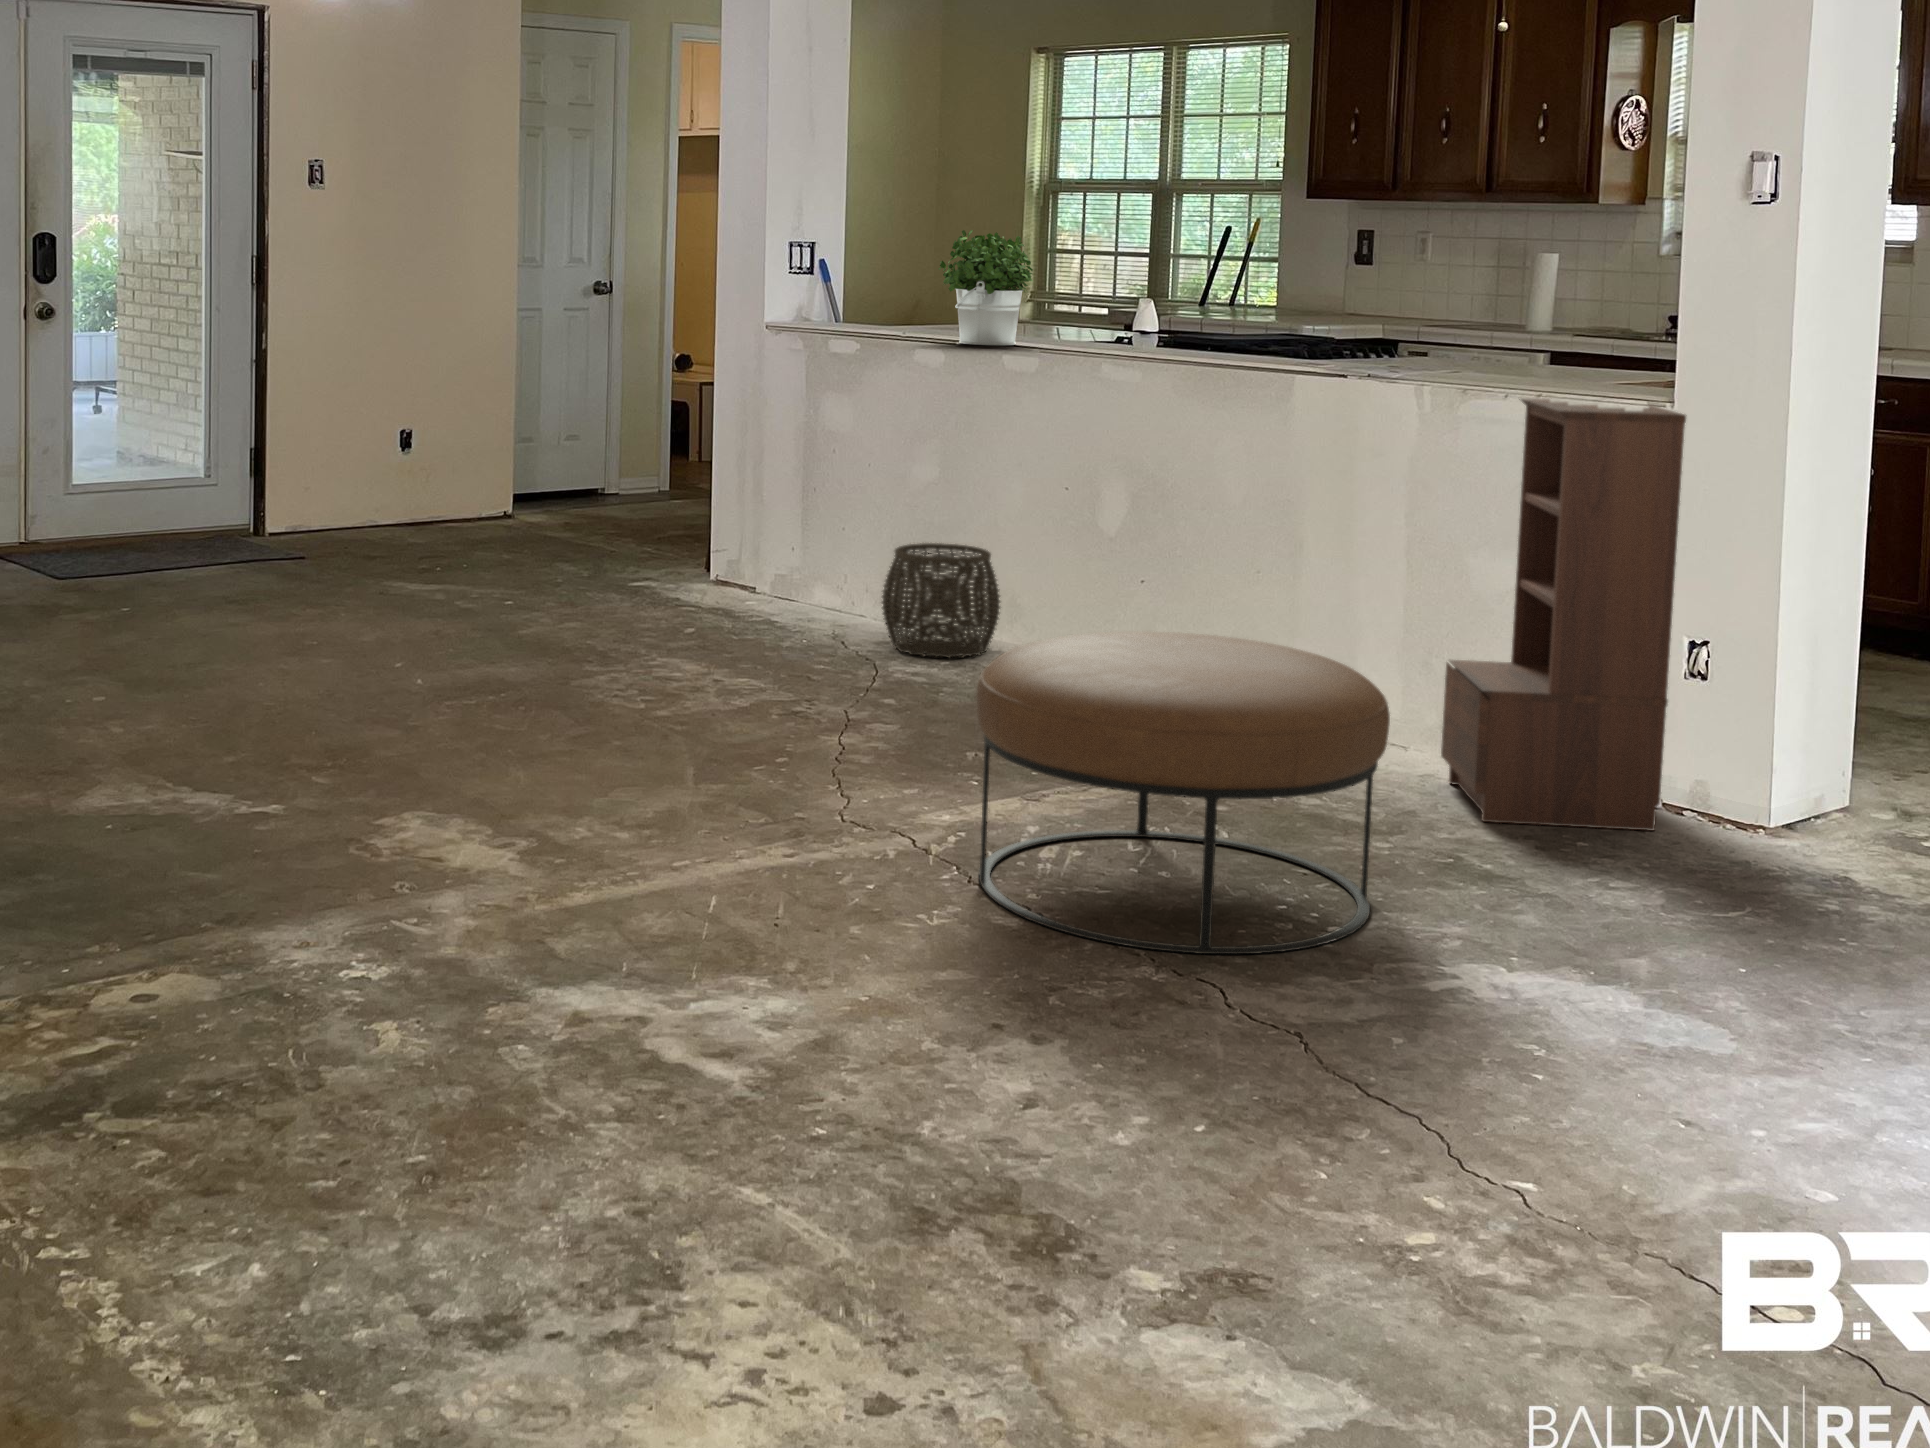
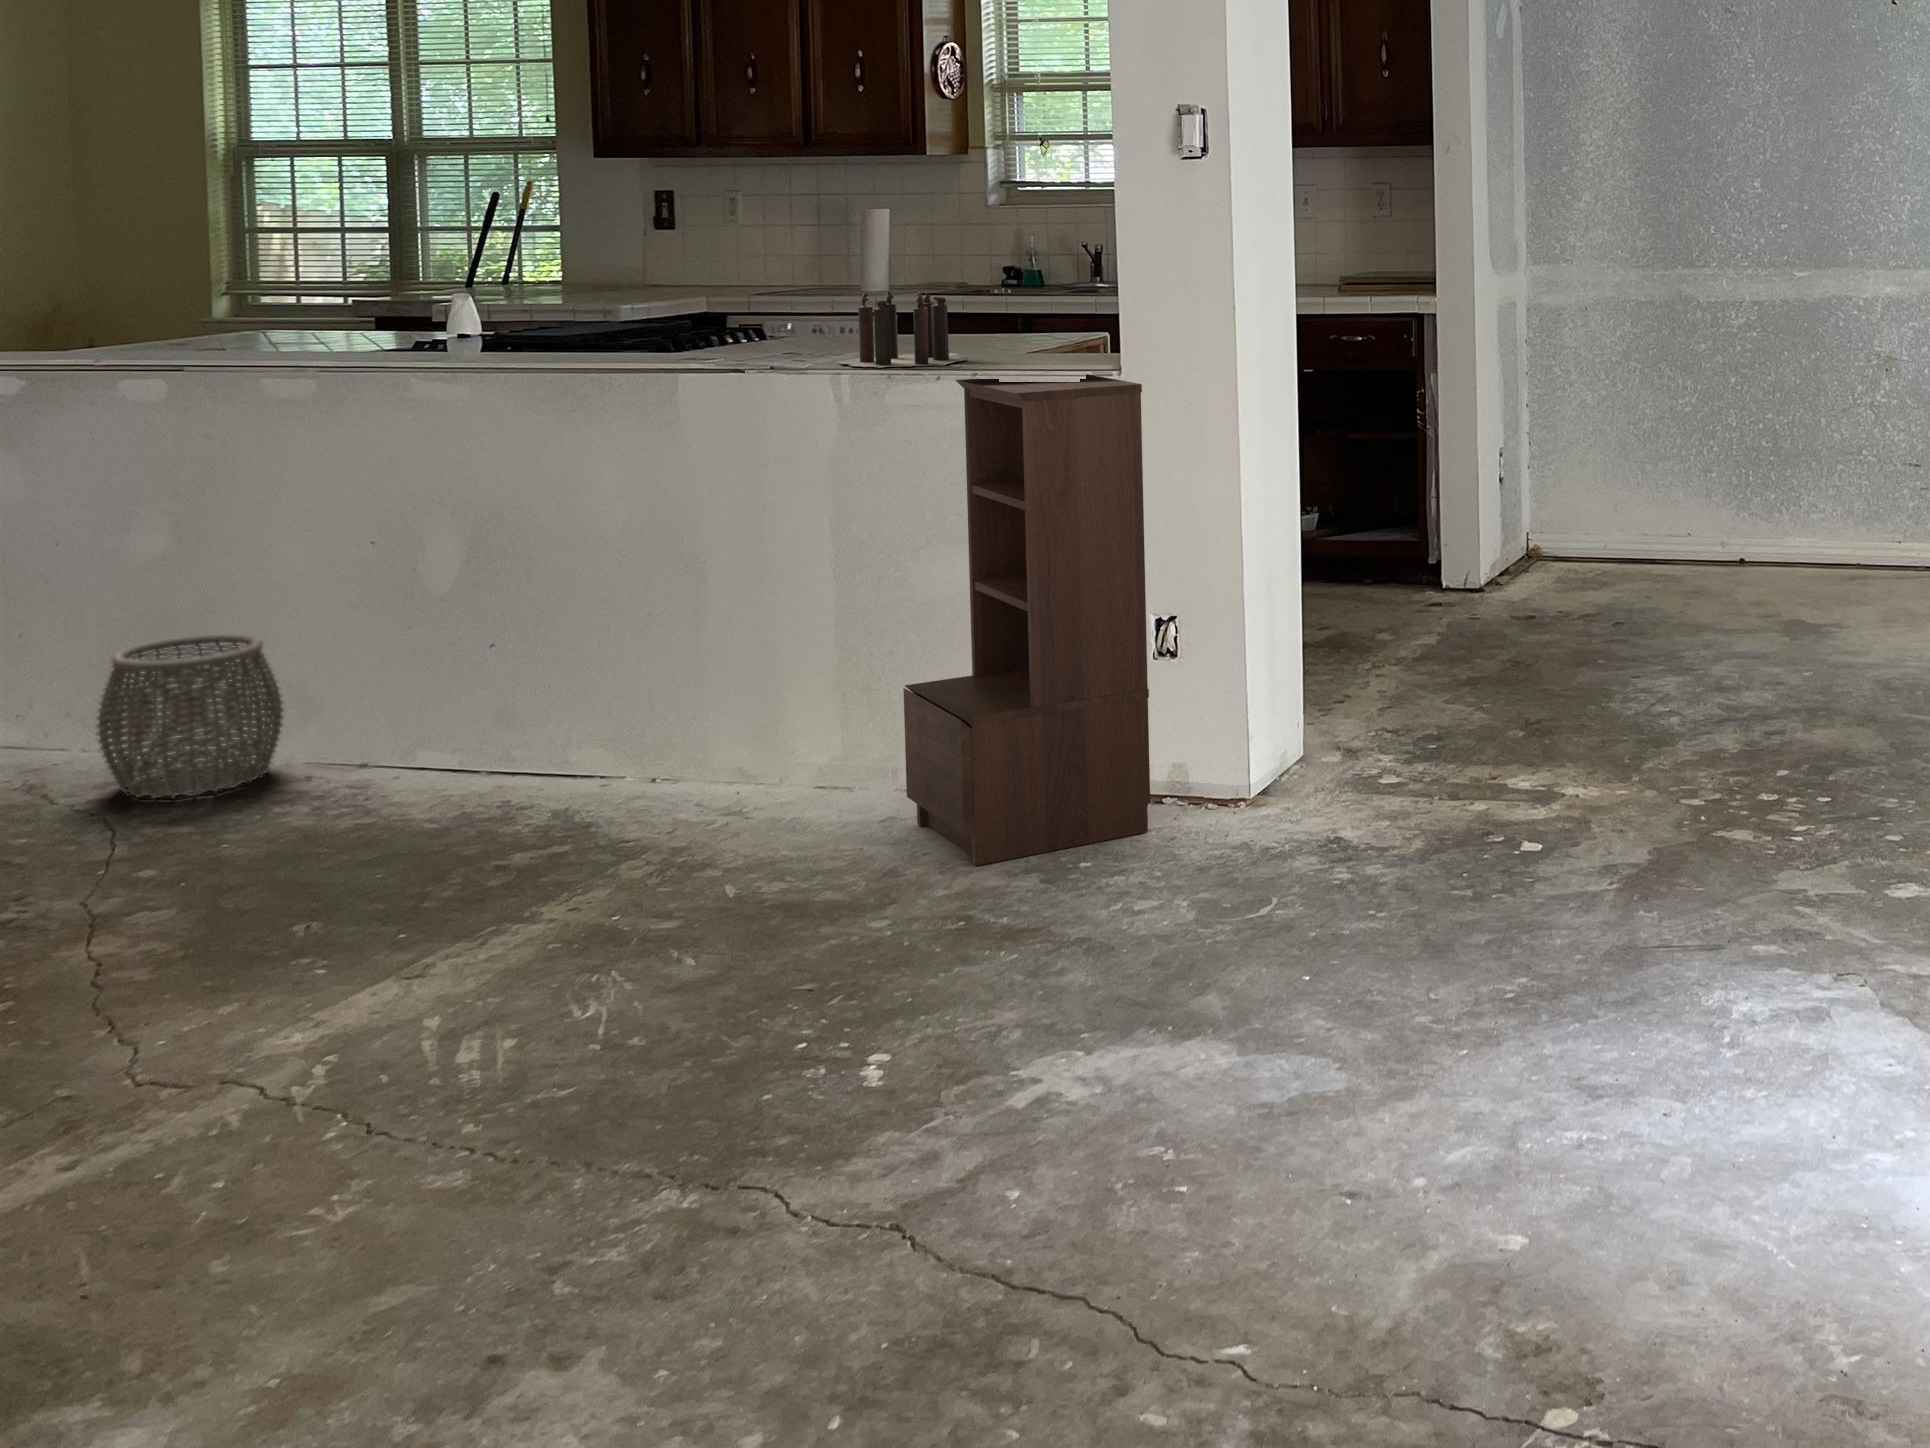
potted plant: present [939,230,1033,345] -> none [136,214,284,366]
candle: none [1419,316,1573,386] -> present [837,289,965,368]
ottoman: present [976,631,1390,954] -> none [352,719,912,1174]

